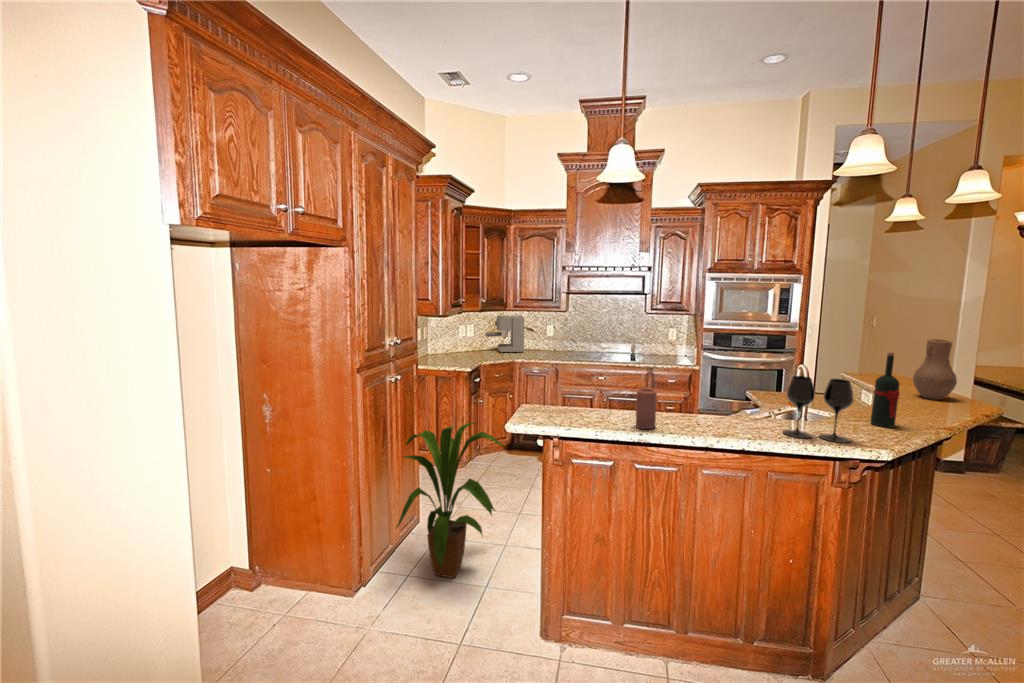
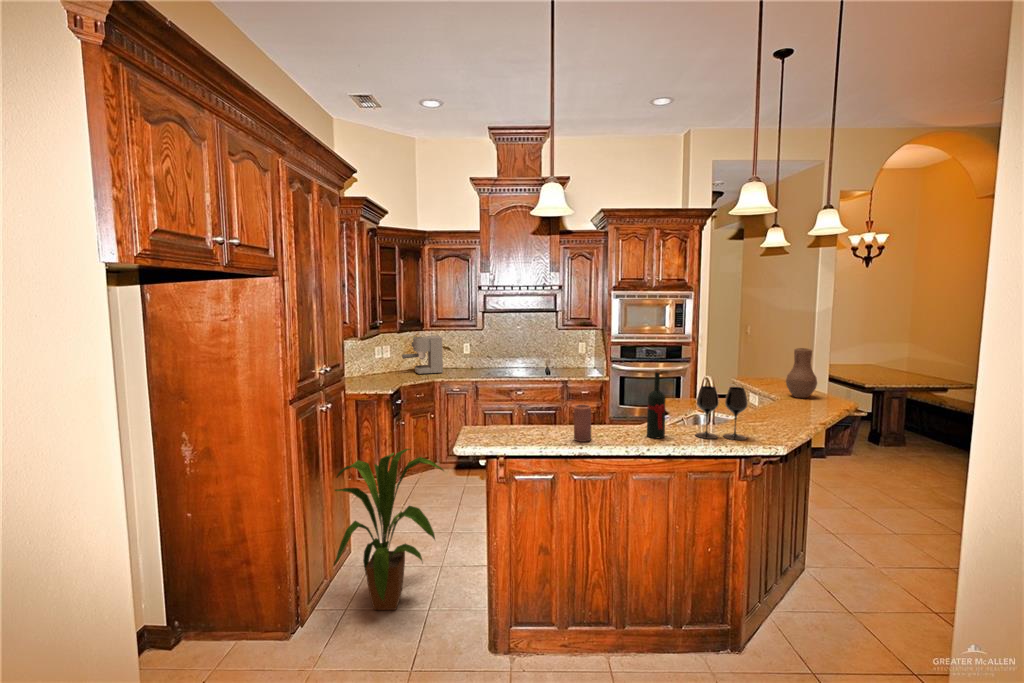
wine bottle: present [870,352,900,428] -> present [647,369,665,438]

